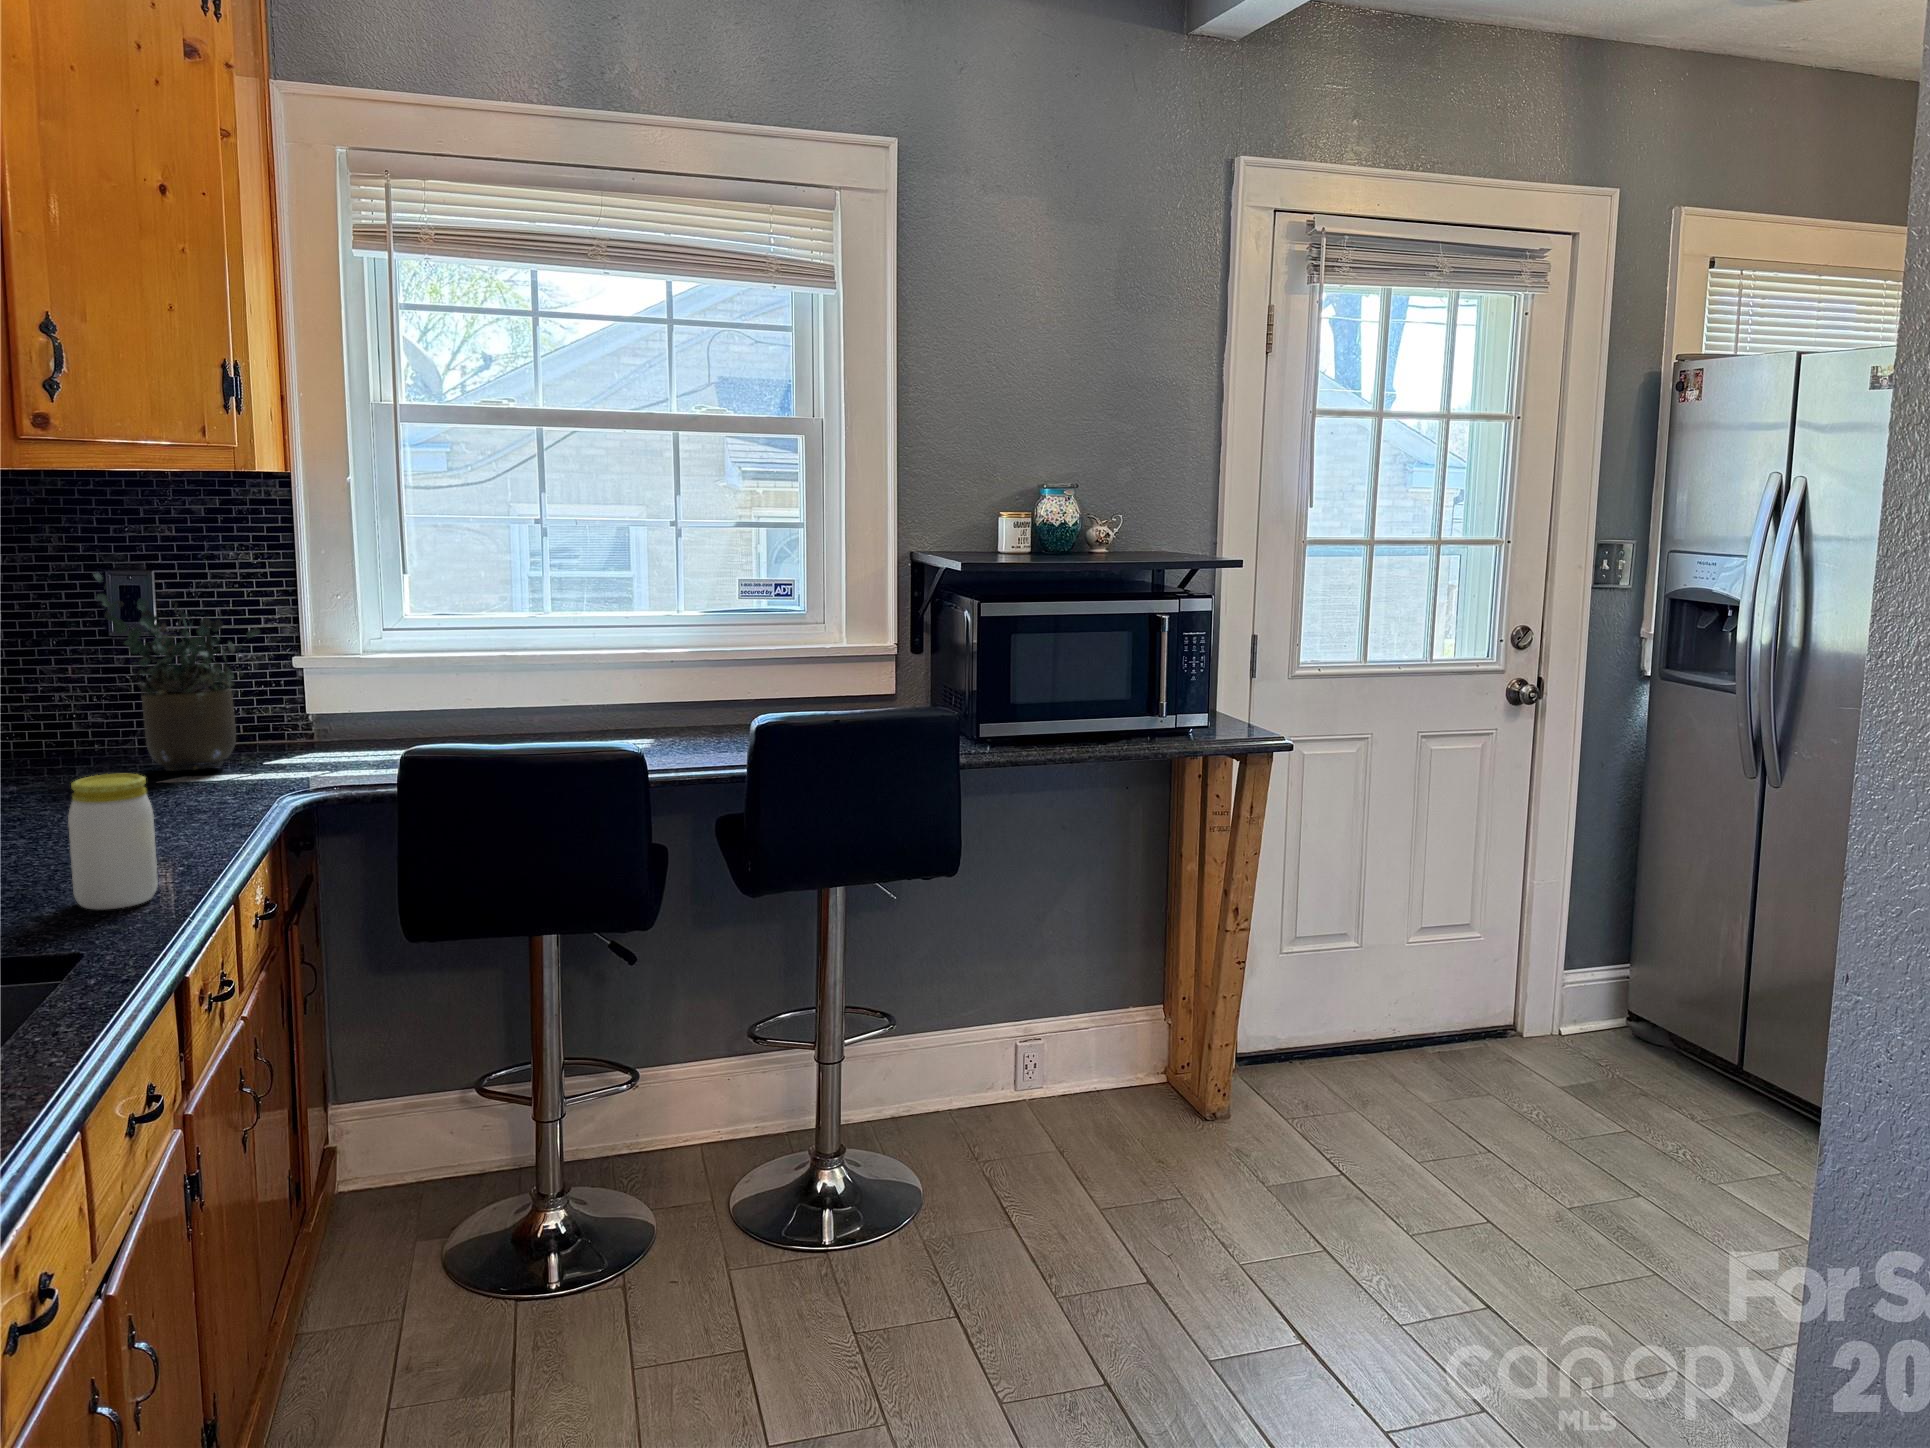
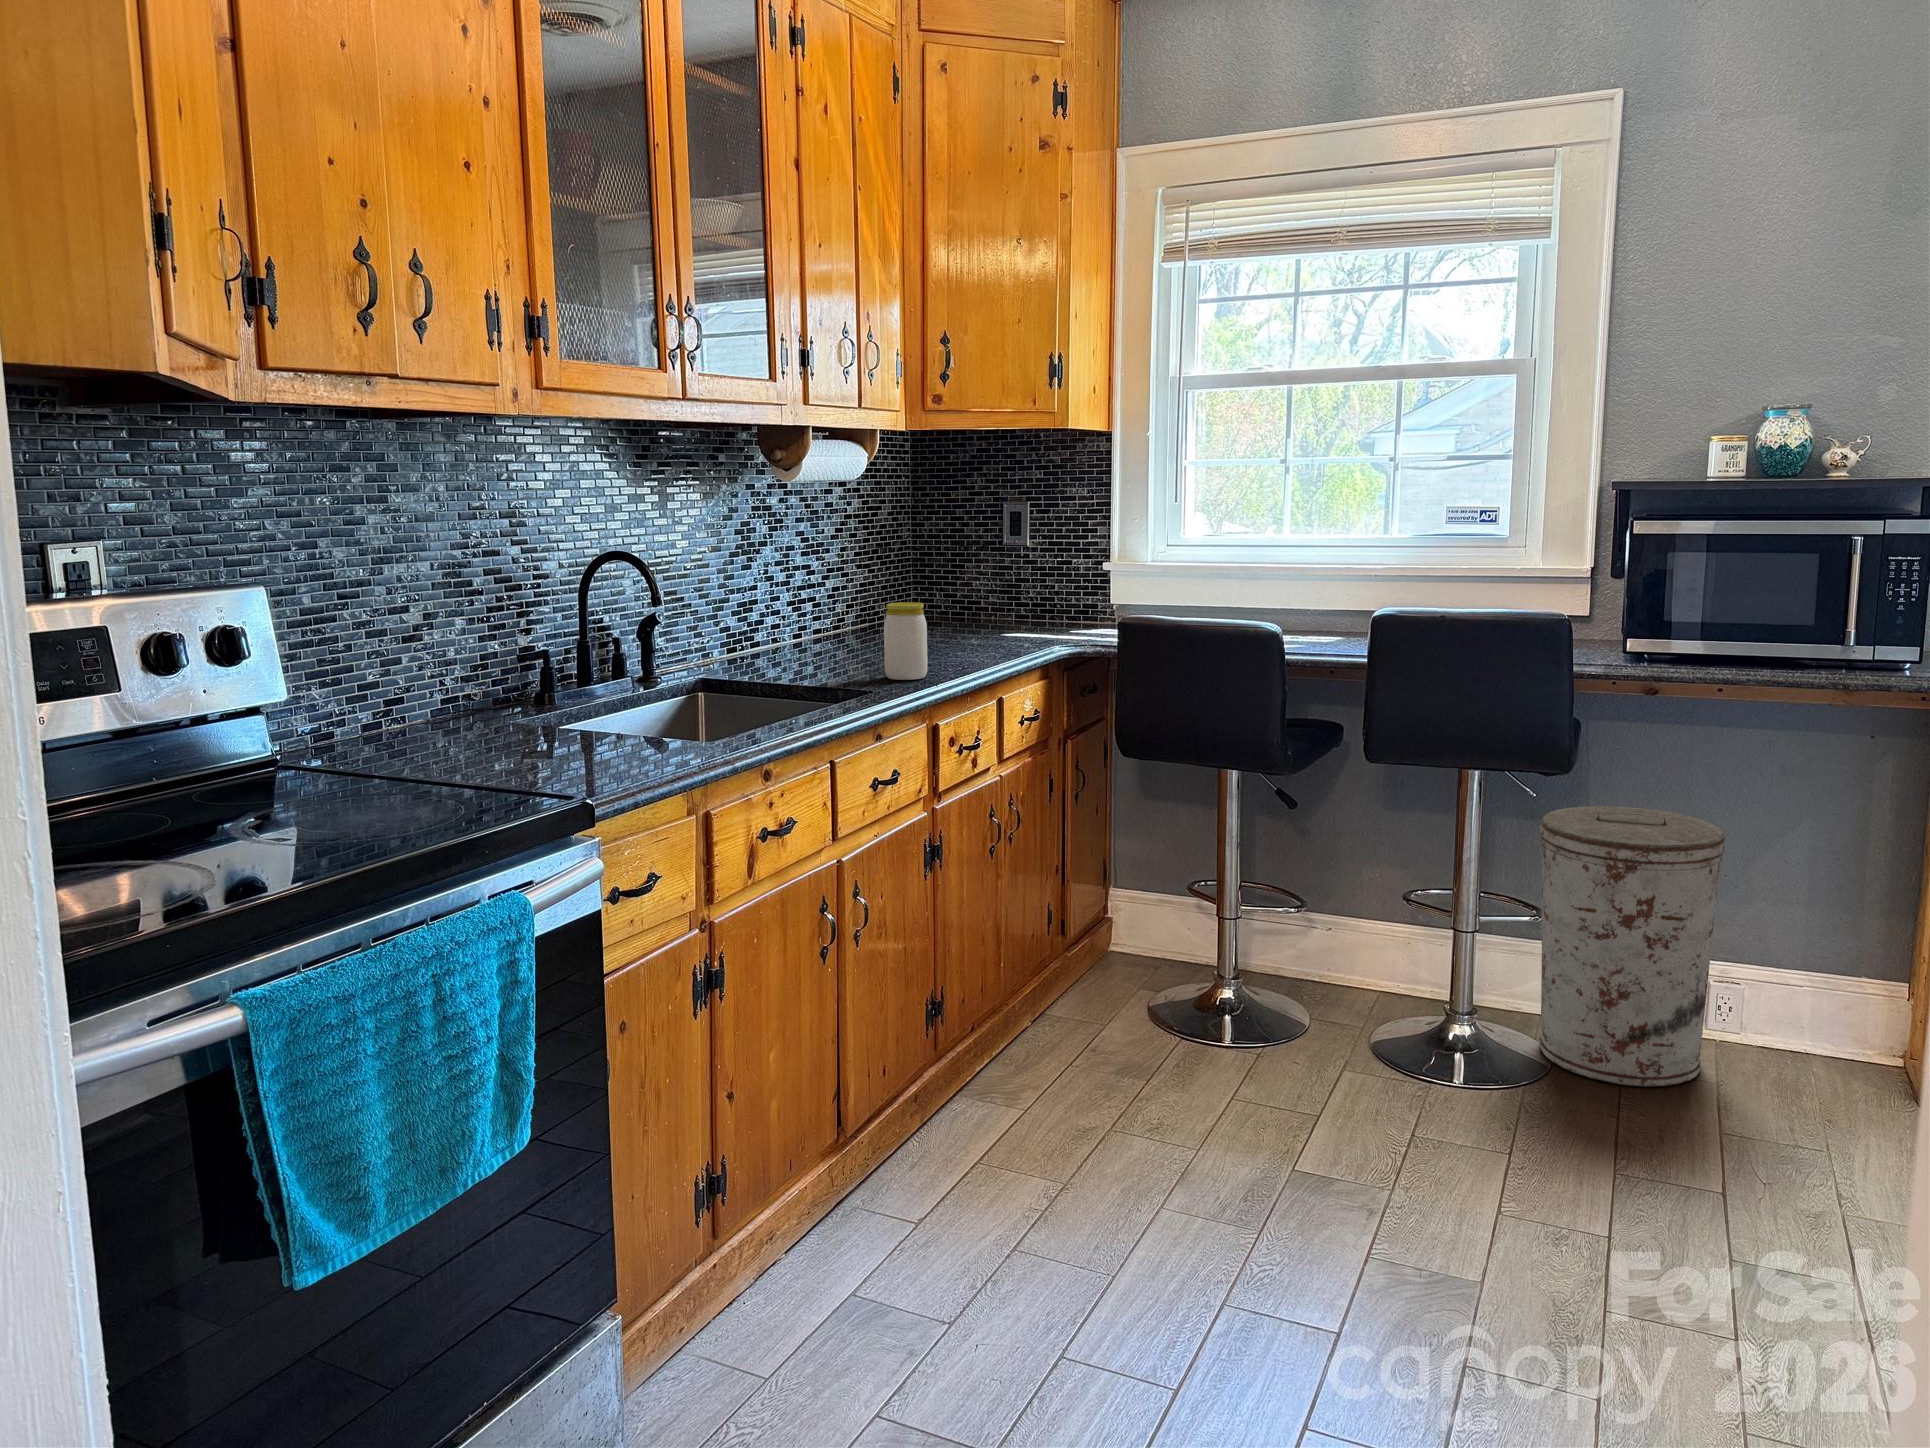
potted plant: present [94,573,260,771] -> none [978,499,1074,633]
trash can: none [881,890,1052,1187] -> present [1540,806,1725,1087]

